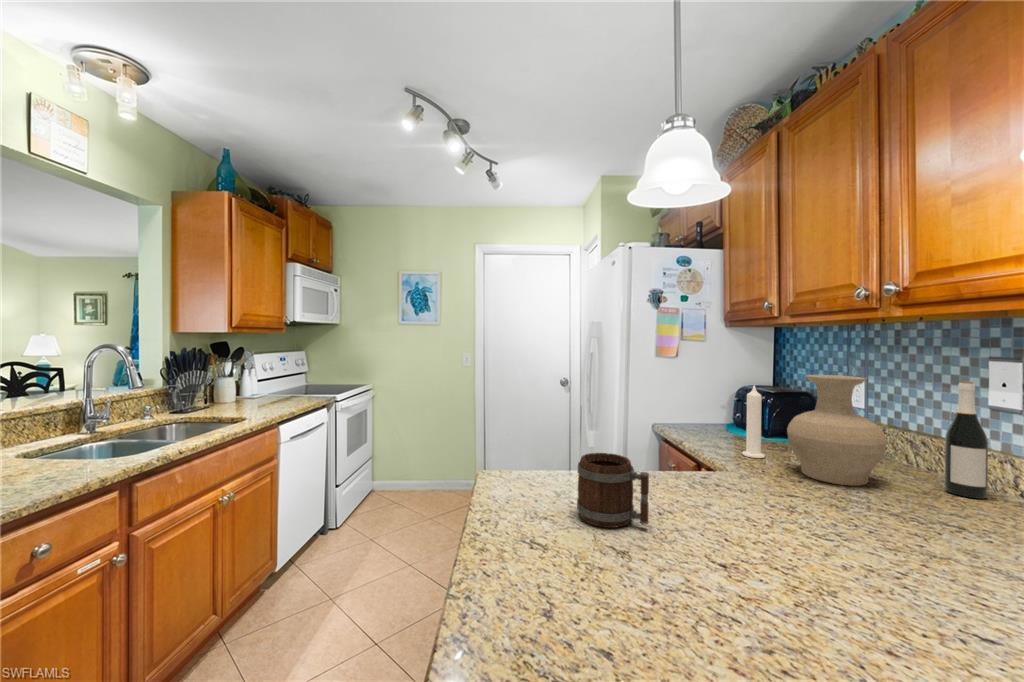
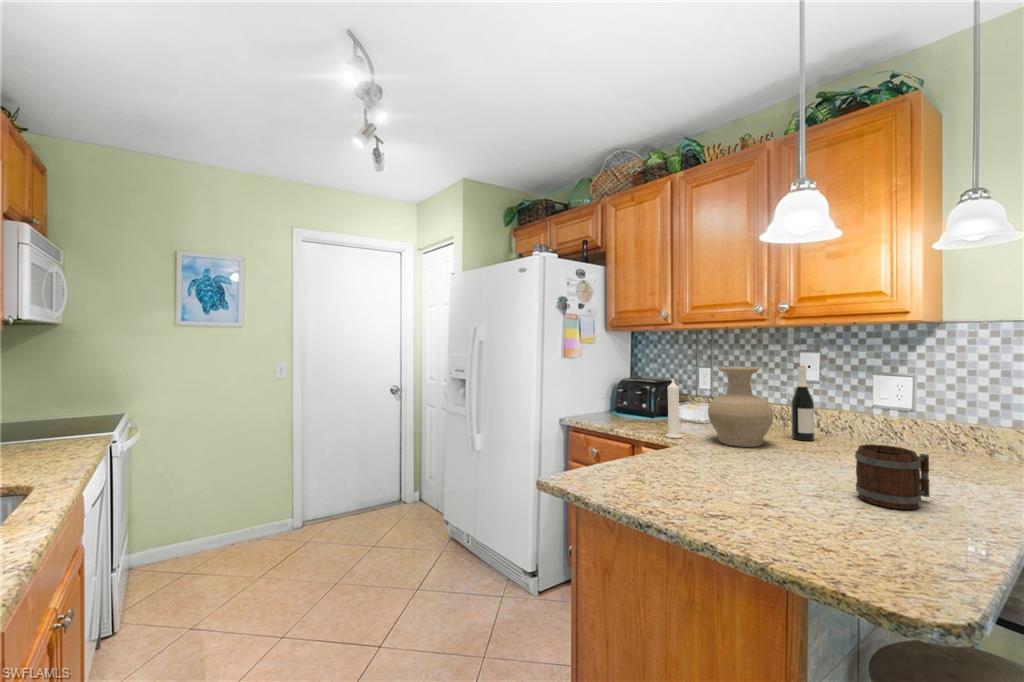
mug: present [577,453,649,528] -> present [855,444,930,509]

